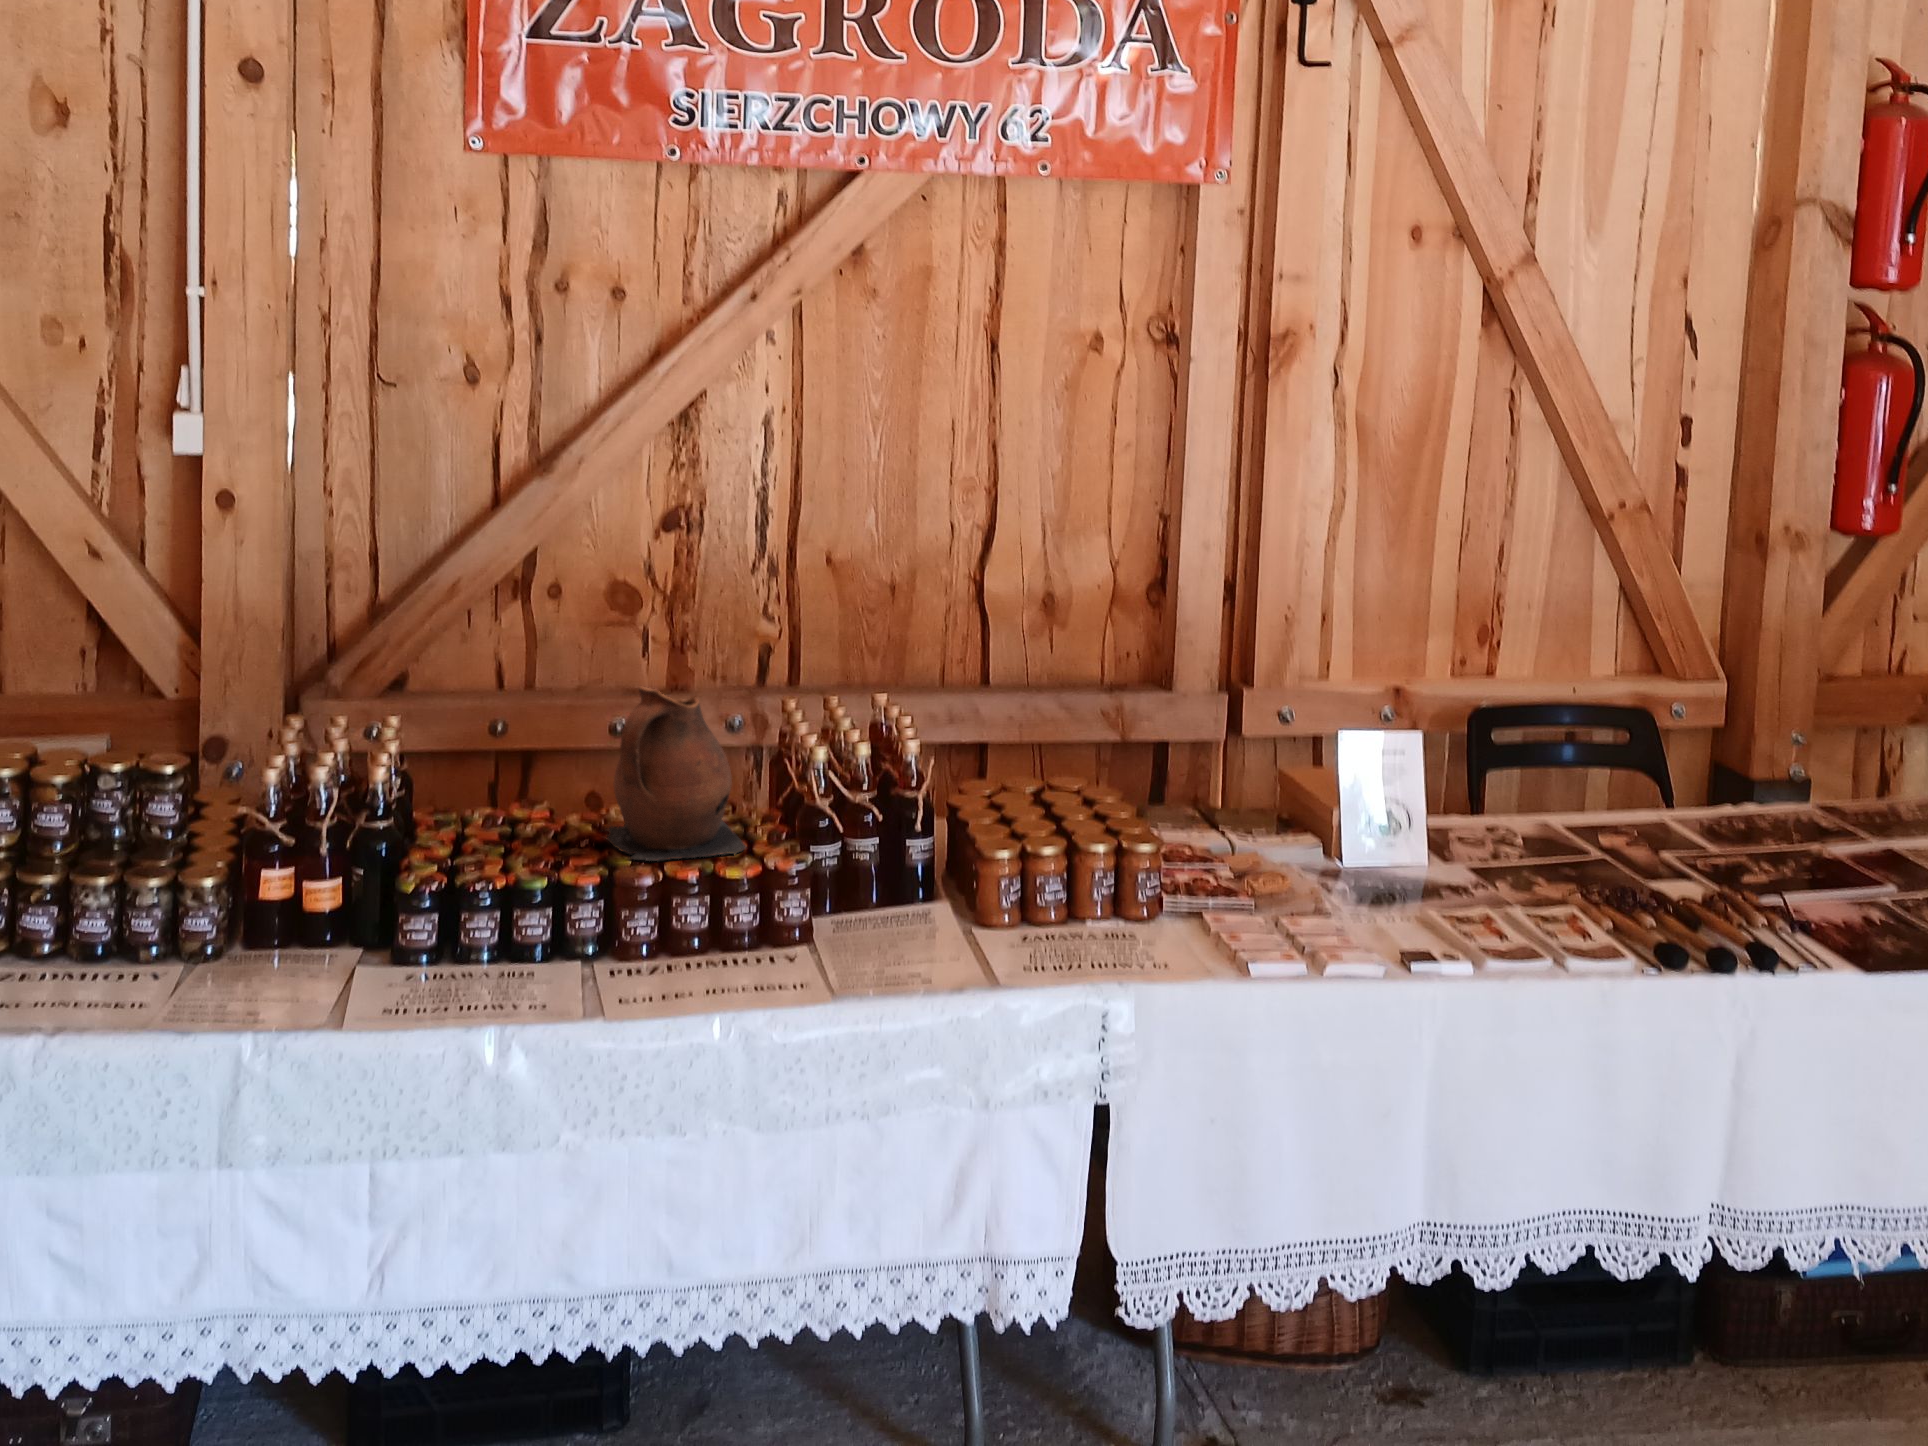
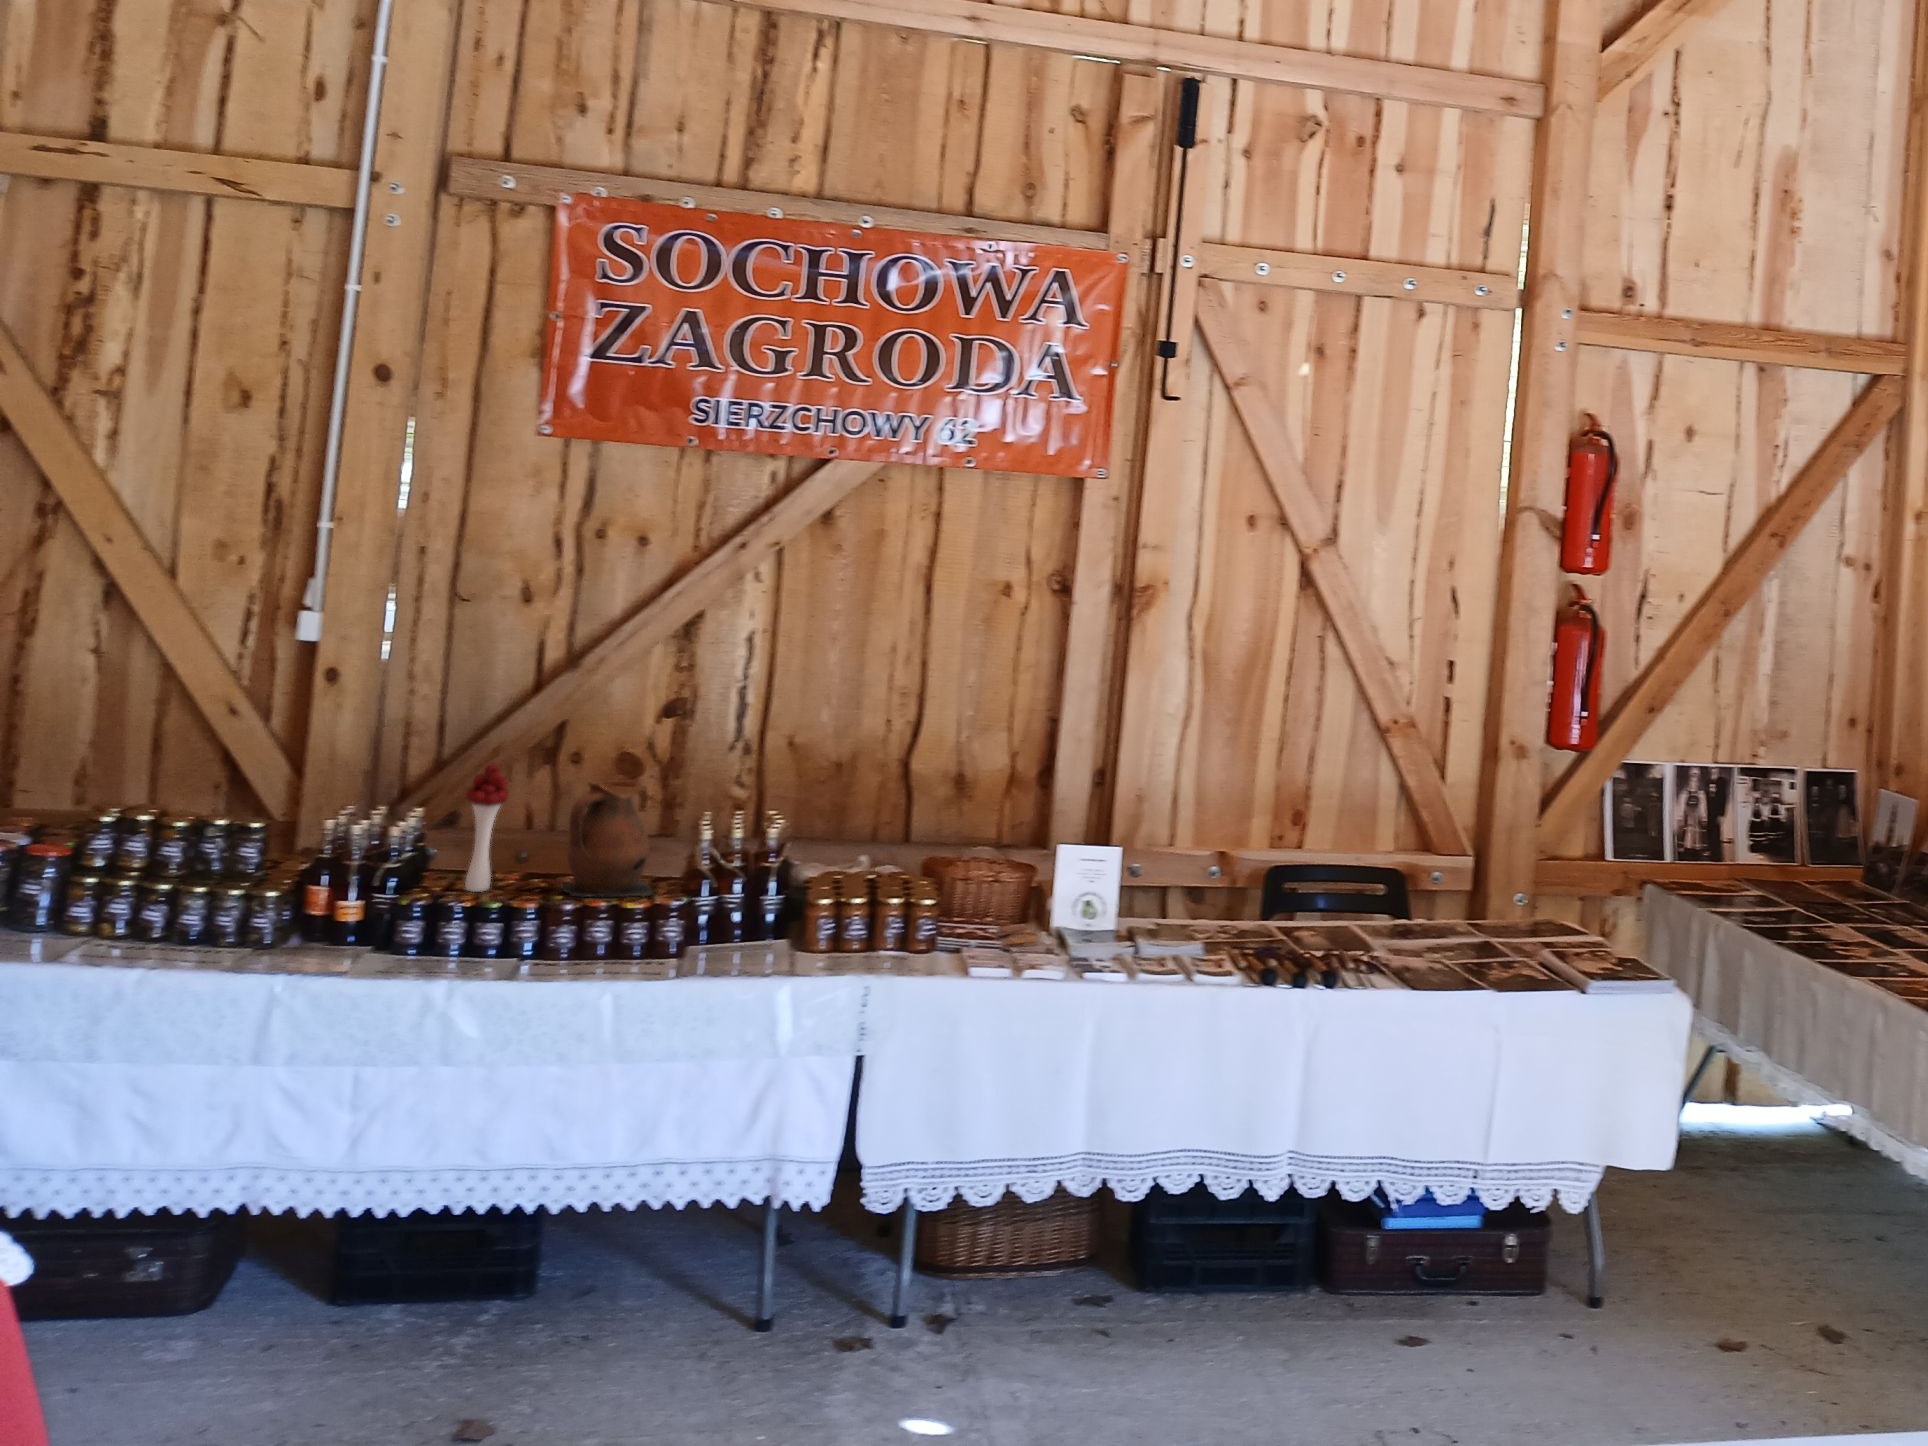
flower bouquet: none [464,665,524,855] -> present [465,764,509,892]

